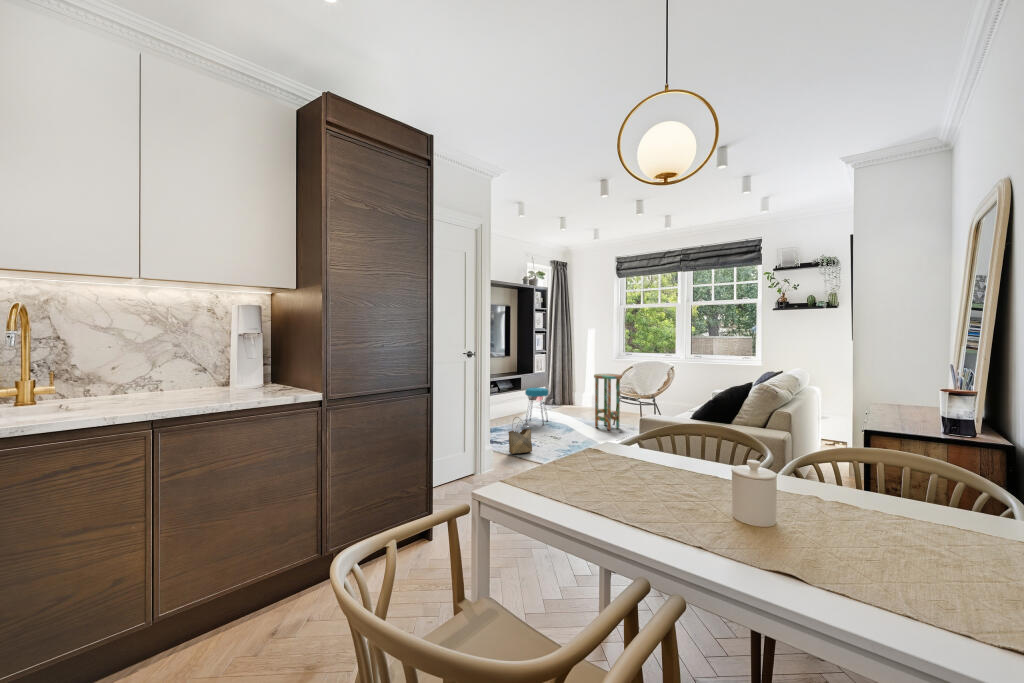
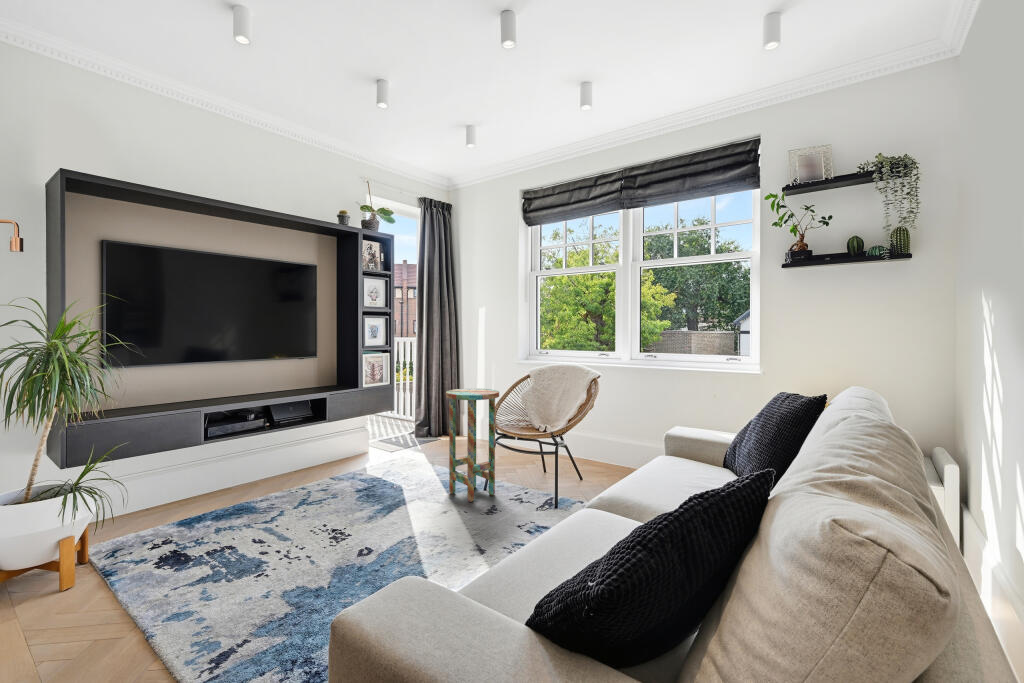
stool: present [525,388,548,422] -> none [322,415,374,488]
woven basket: present [508,417,532,454] -> none [158,498,235,597]

